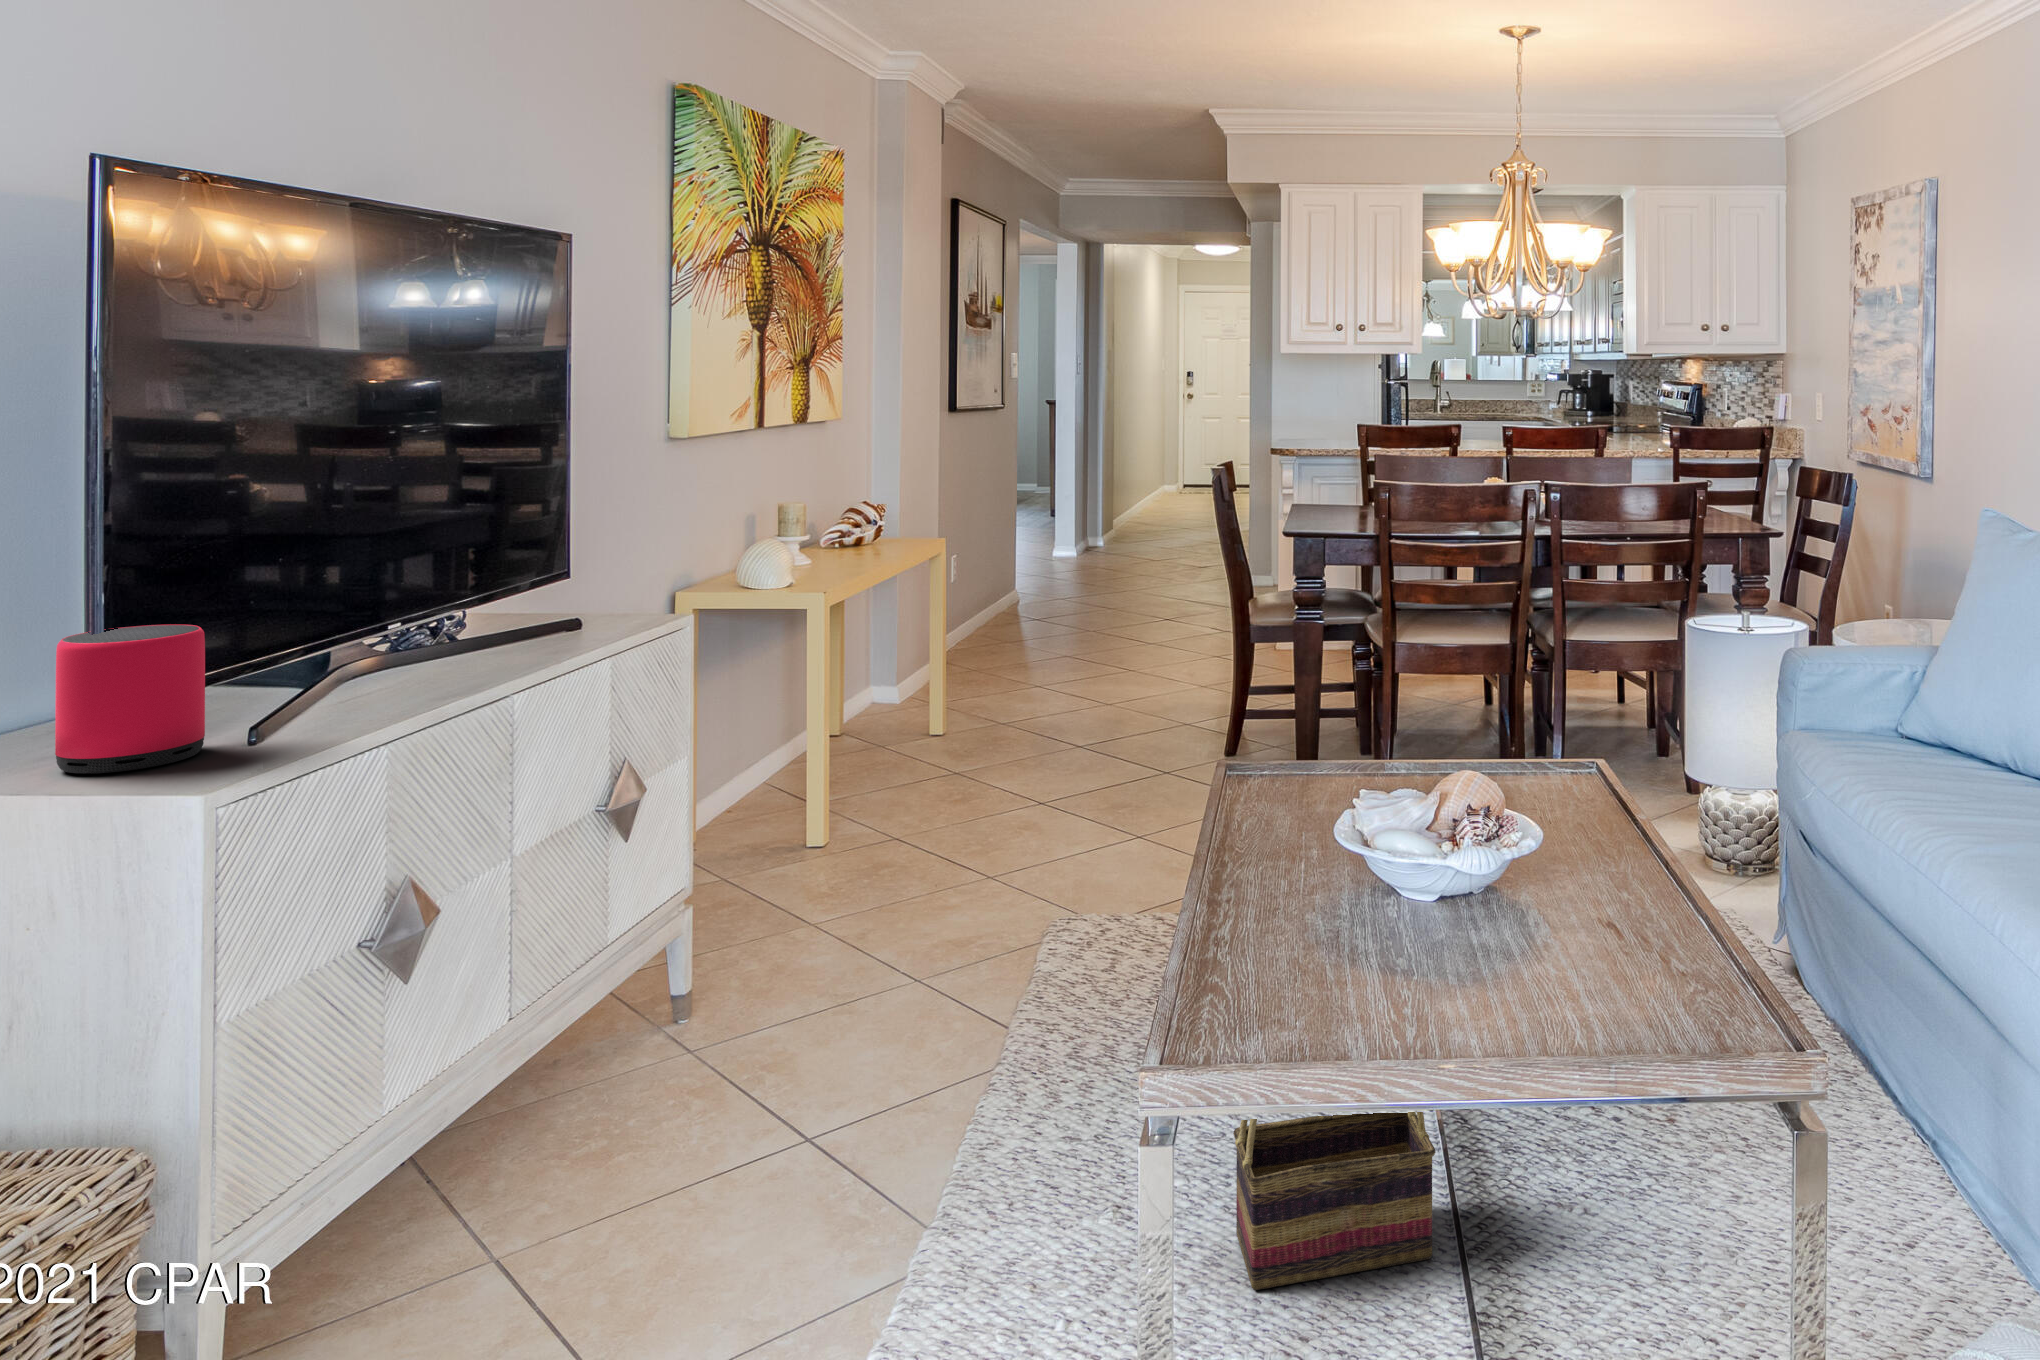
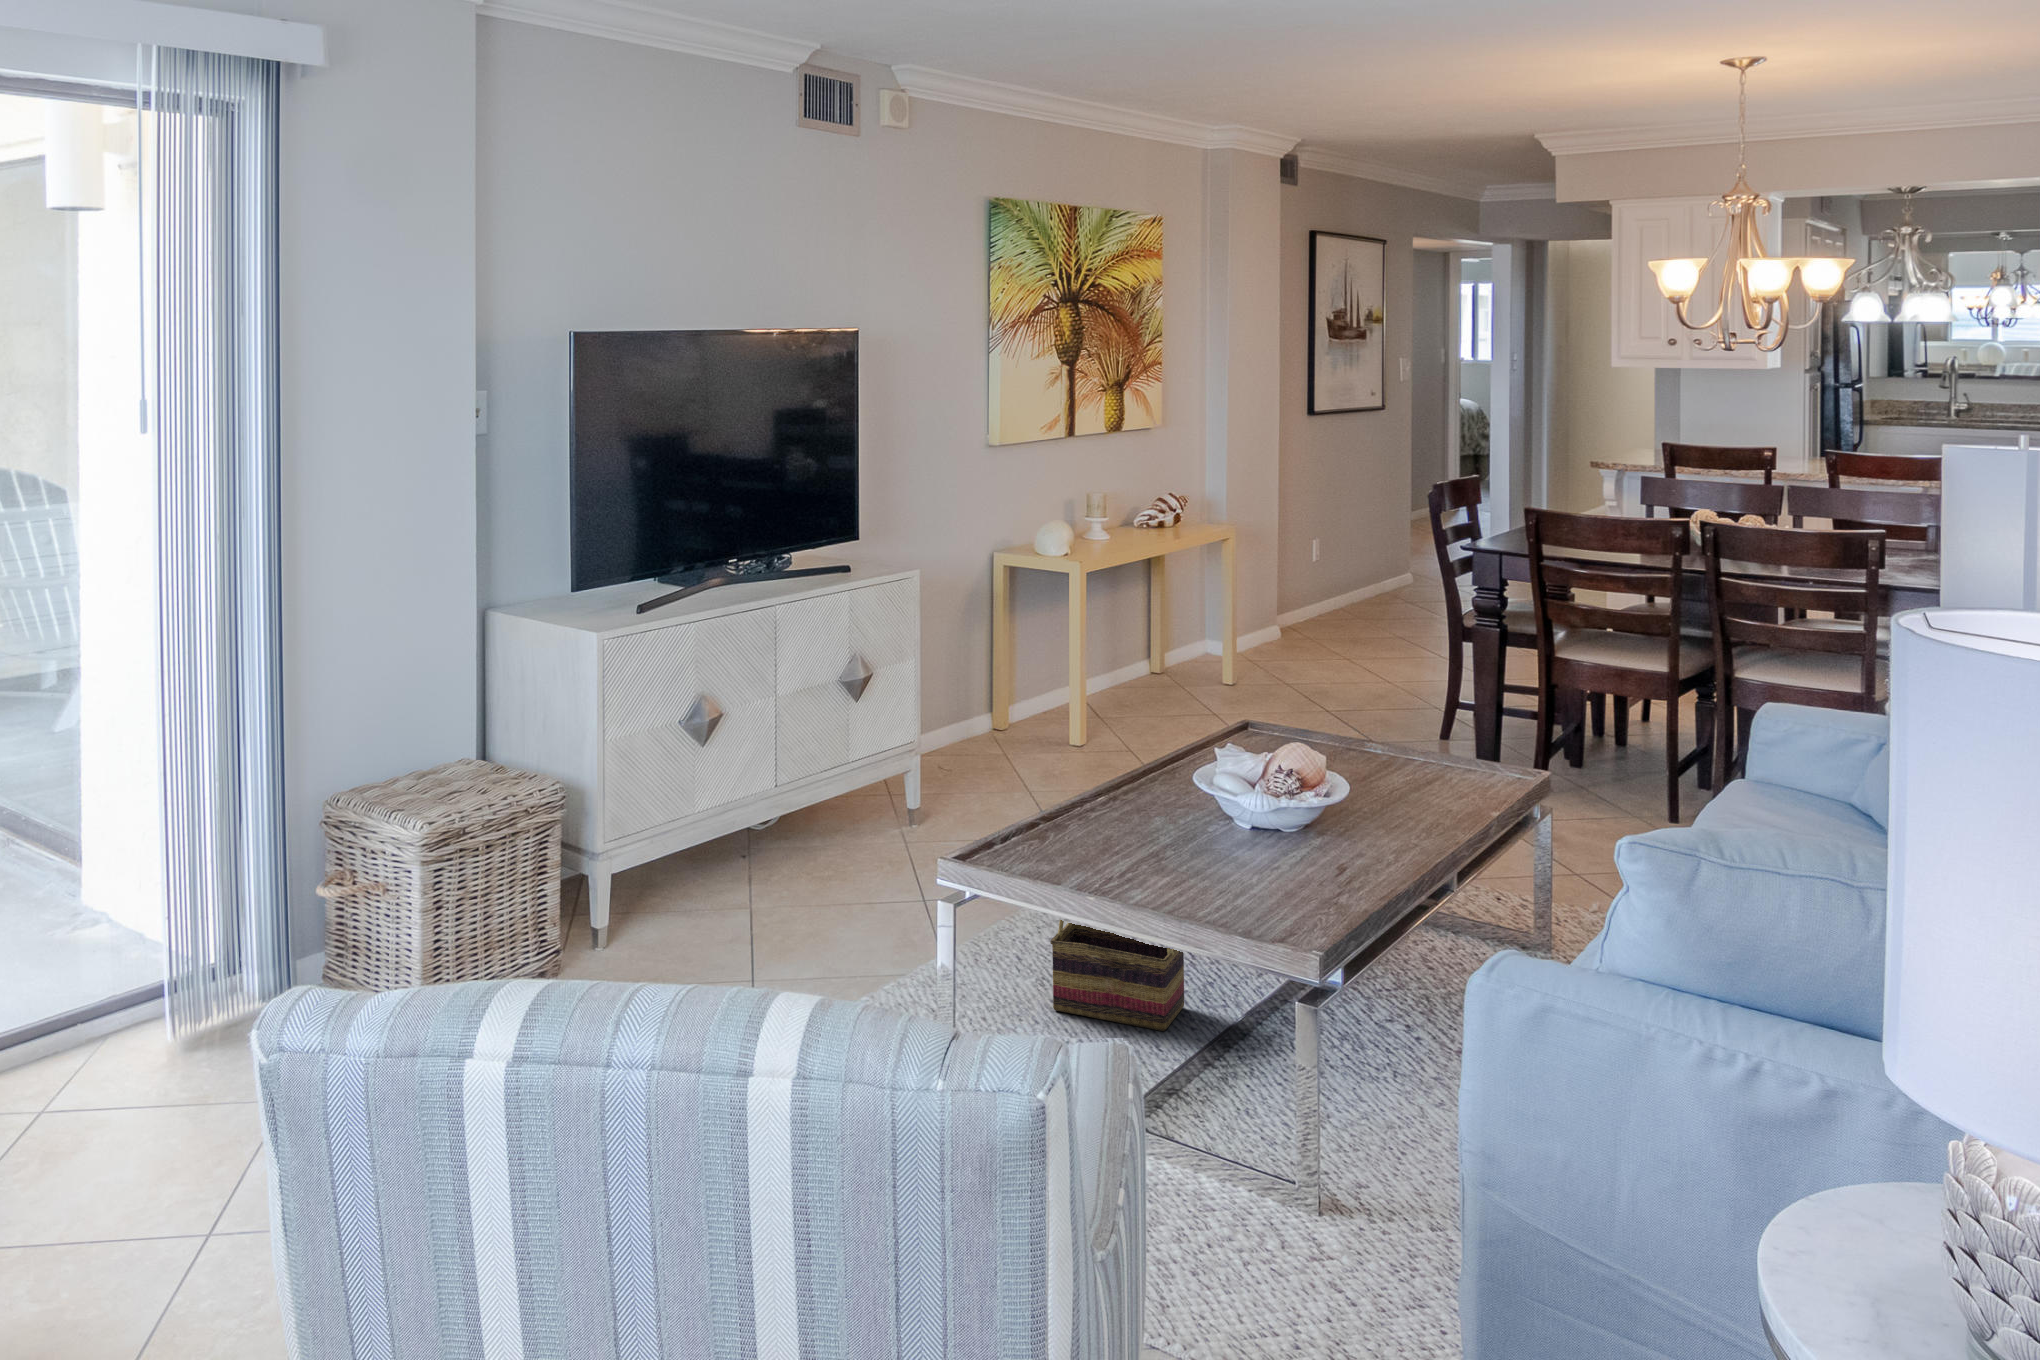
speaker: present [55,624,205,773] -> none [577,544,629,608]

